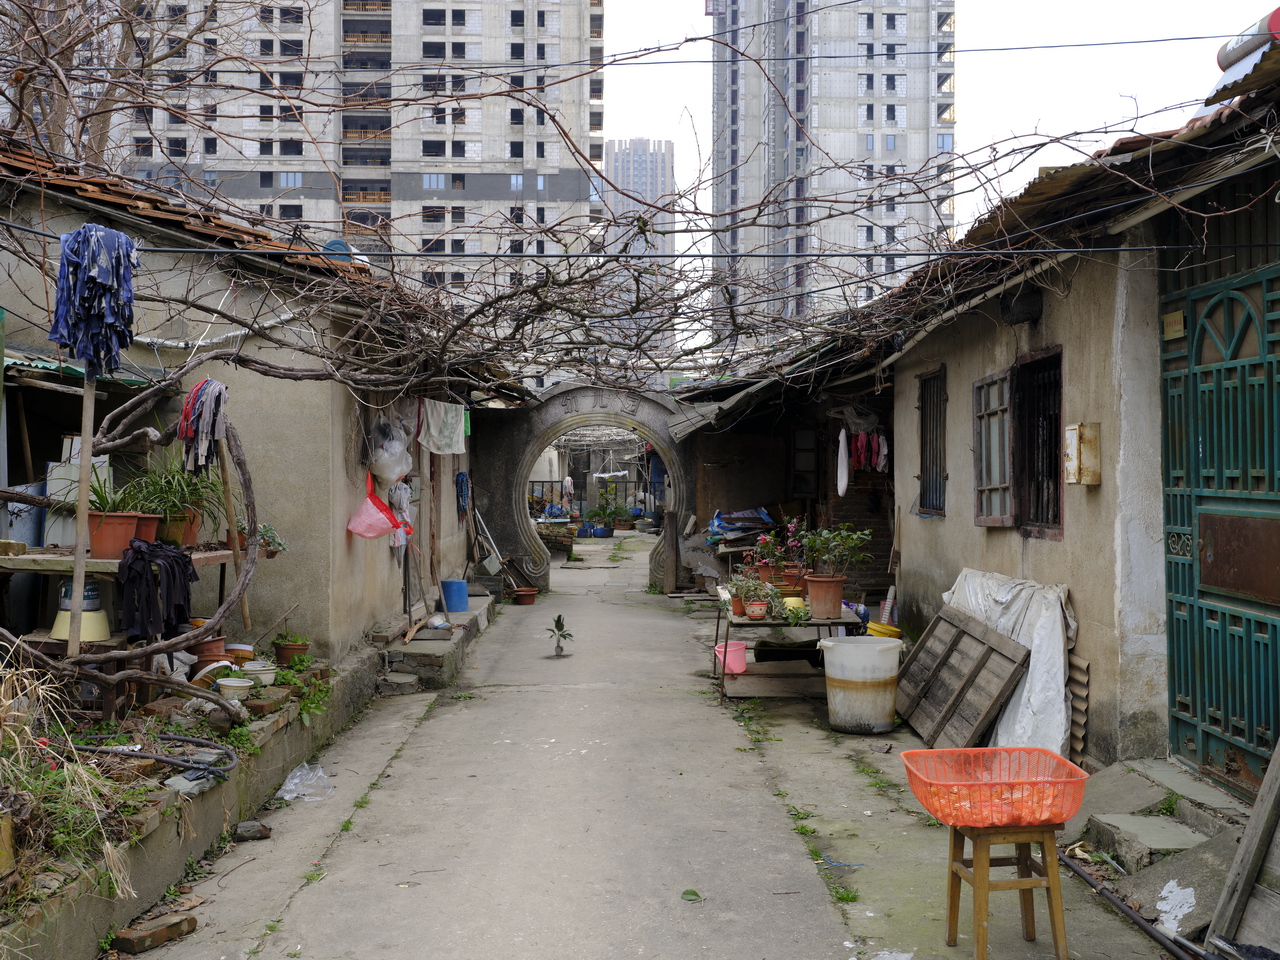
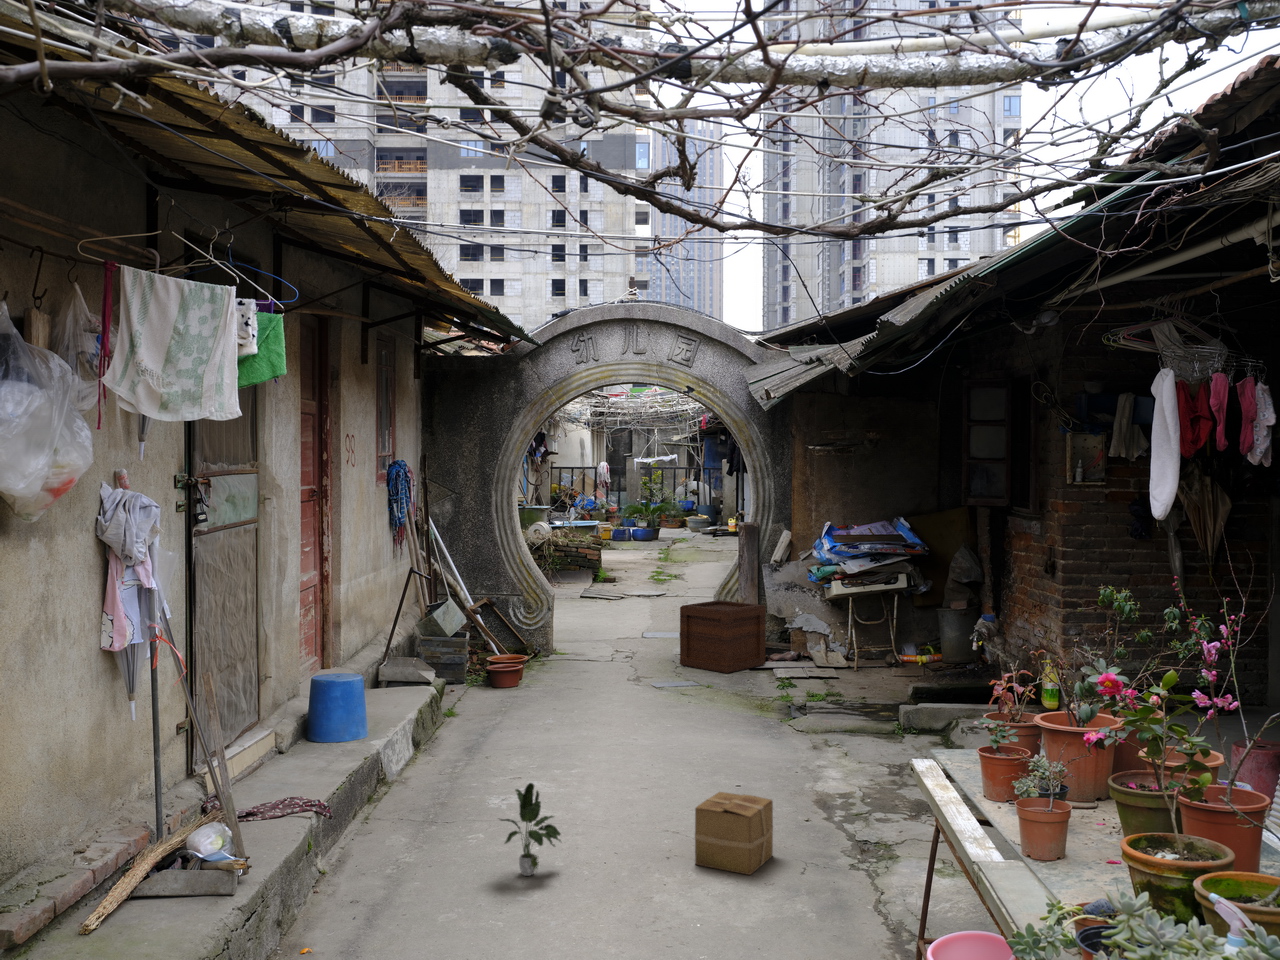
wooden crate: none [628,558,680,599] -> present [680,600,766,673]
cardboard box: none [634,623,669,654] -> present [695,792,773,875]

